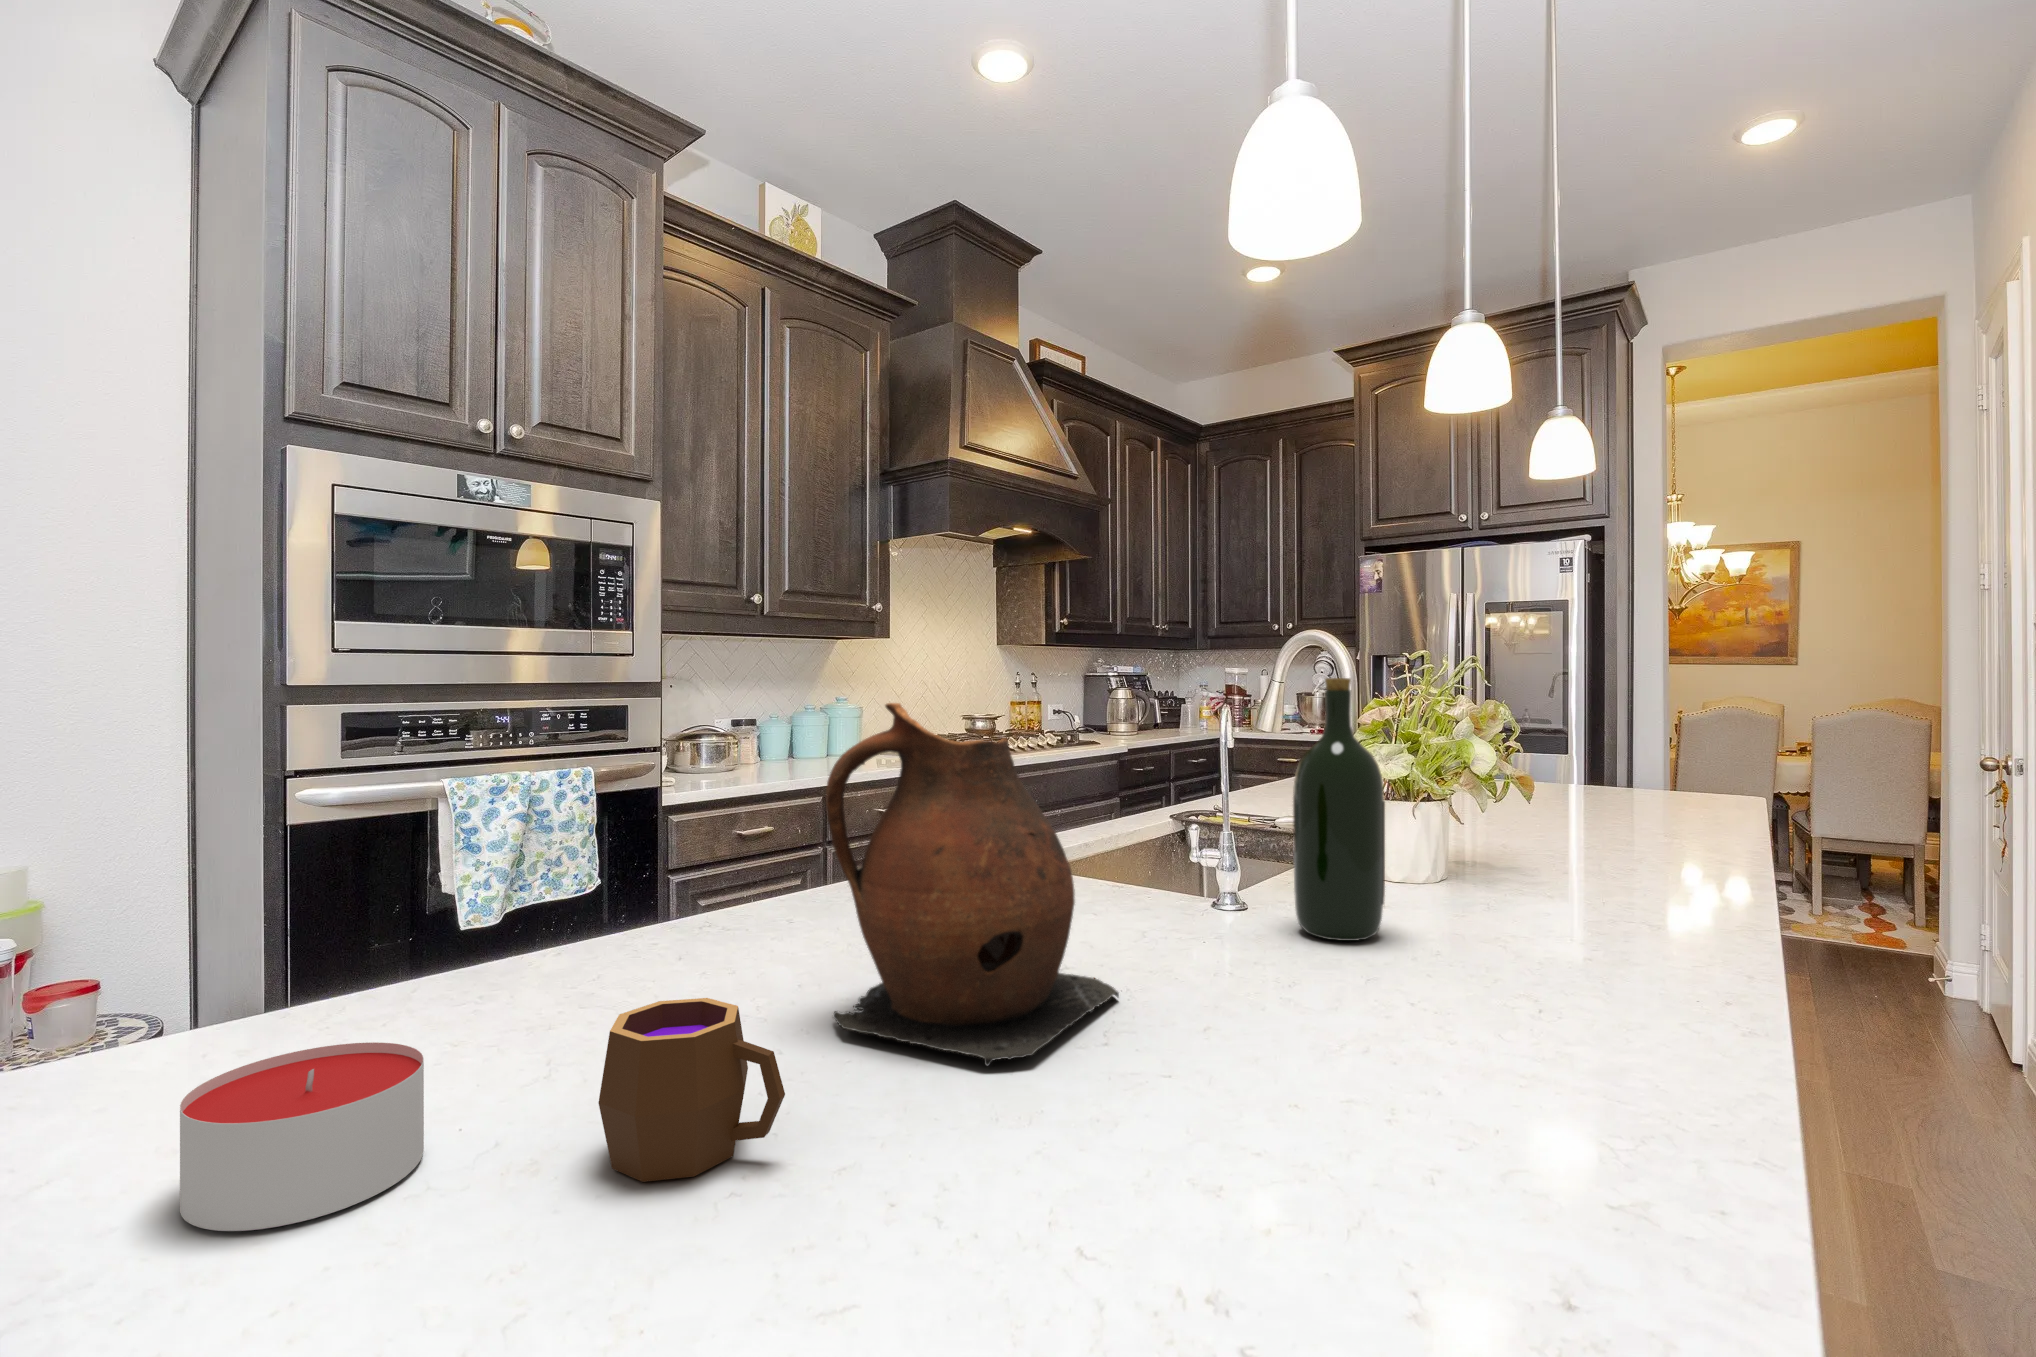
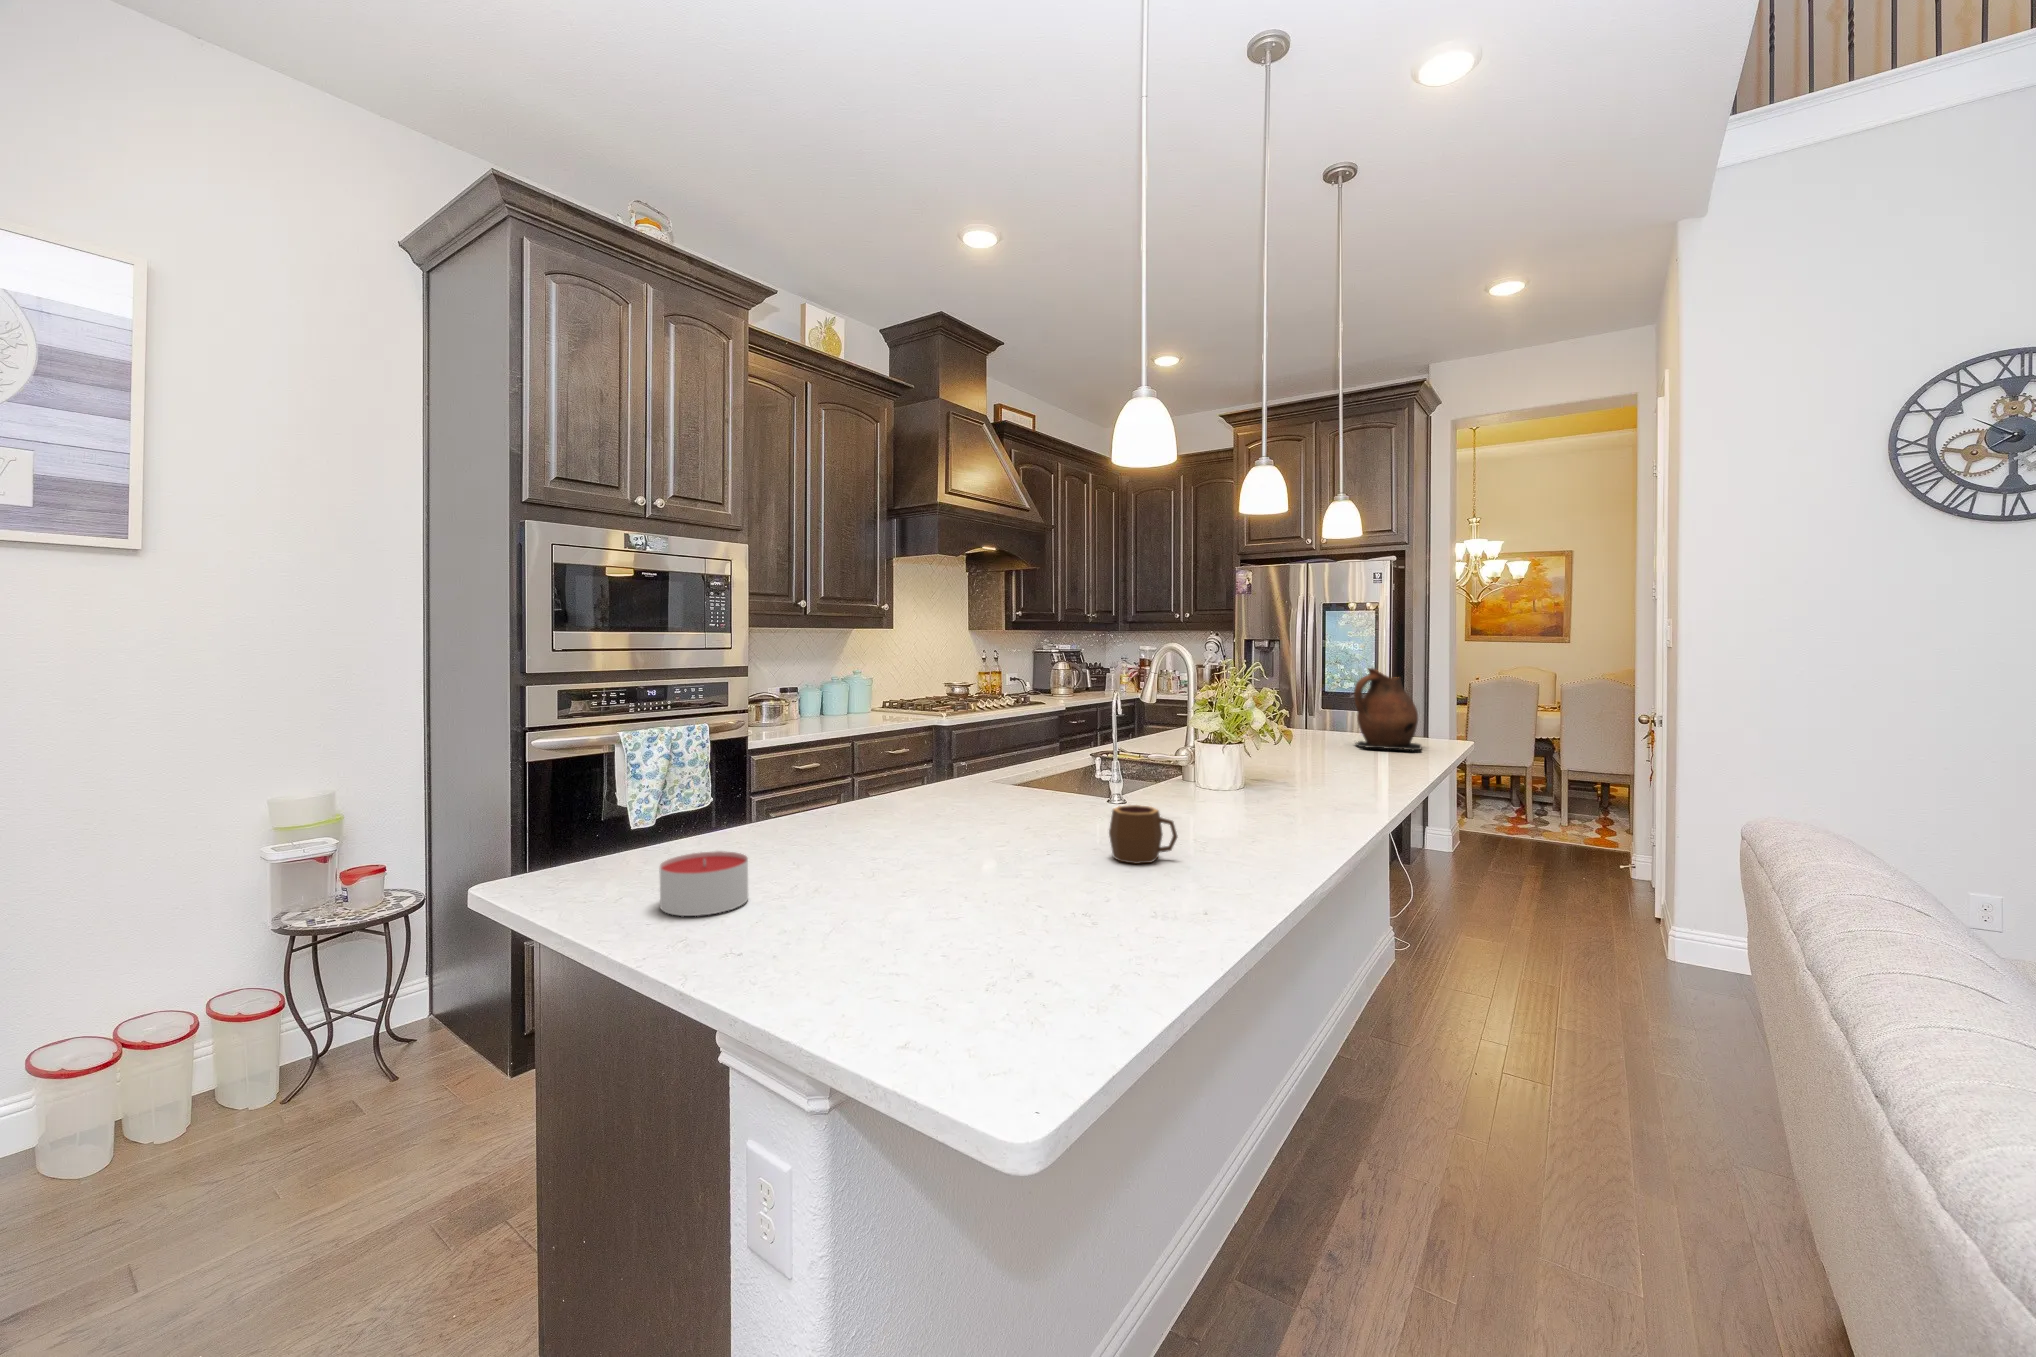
wine bottle: present [1293,678,1385,941] -> none [1146,678,1194,819]
ceramic pitcher: present [826,703,1119,1066] -> present [1354,668,1421,751]
mug: present [599,998,785,1182] -> present [1109,805,1177,864]

